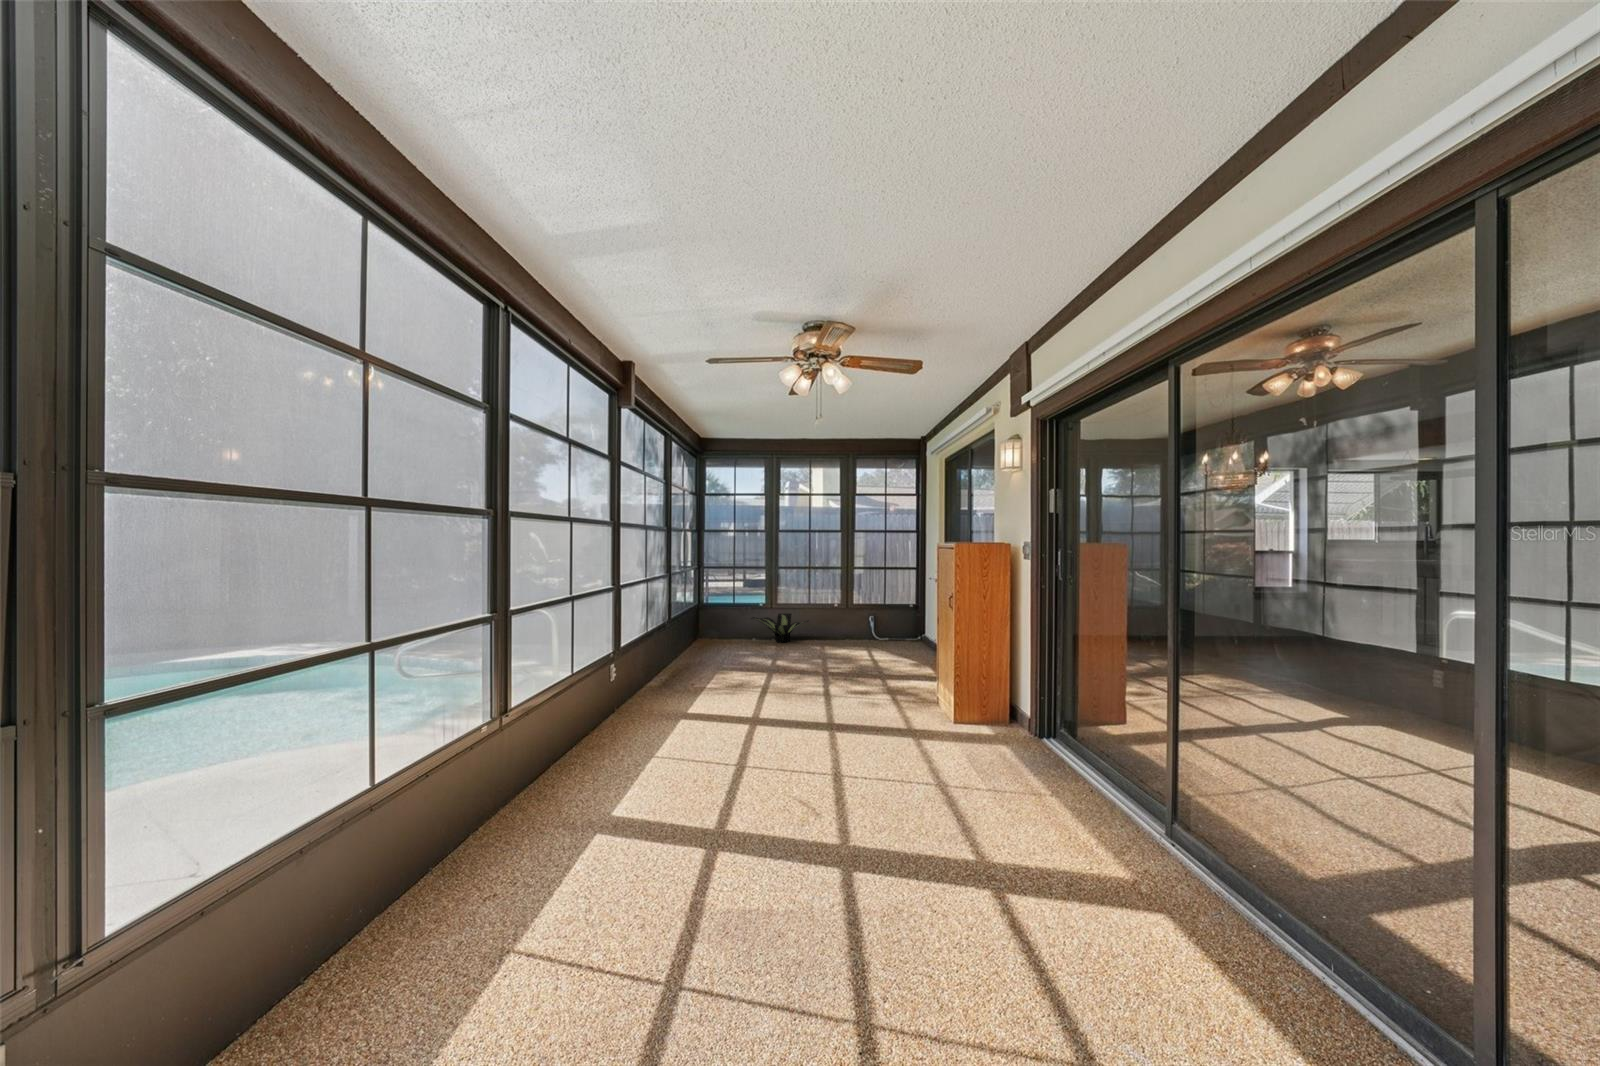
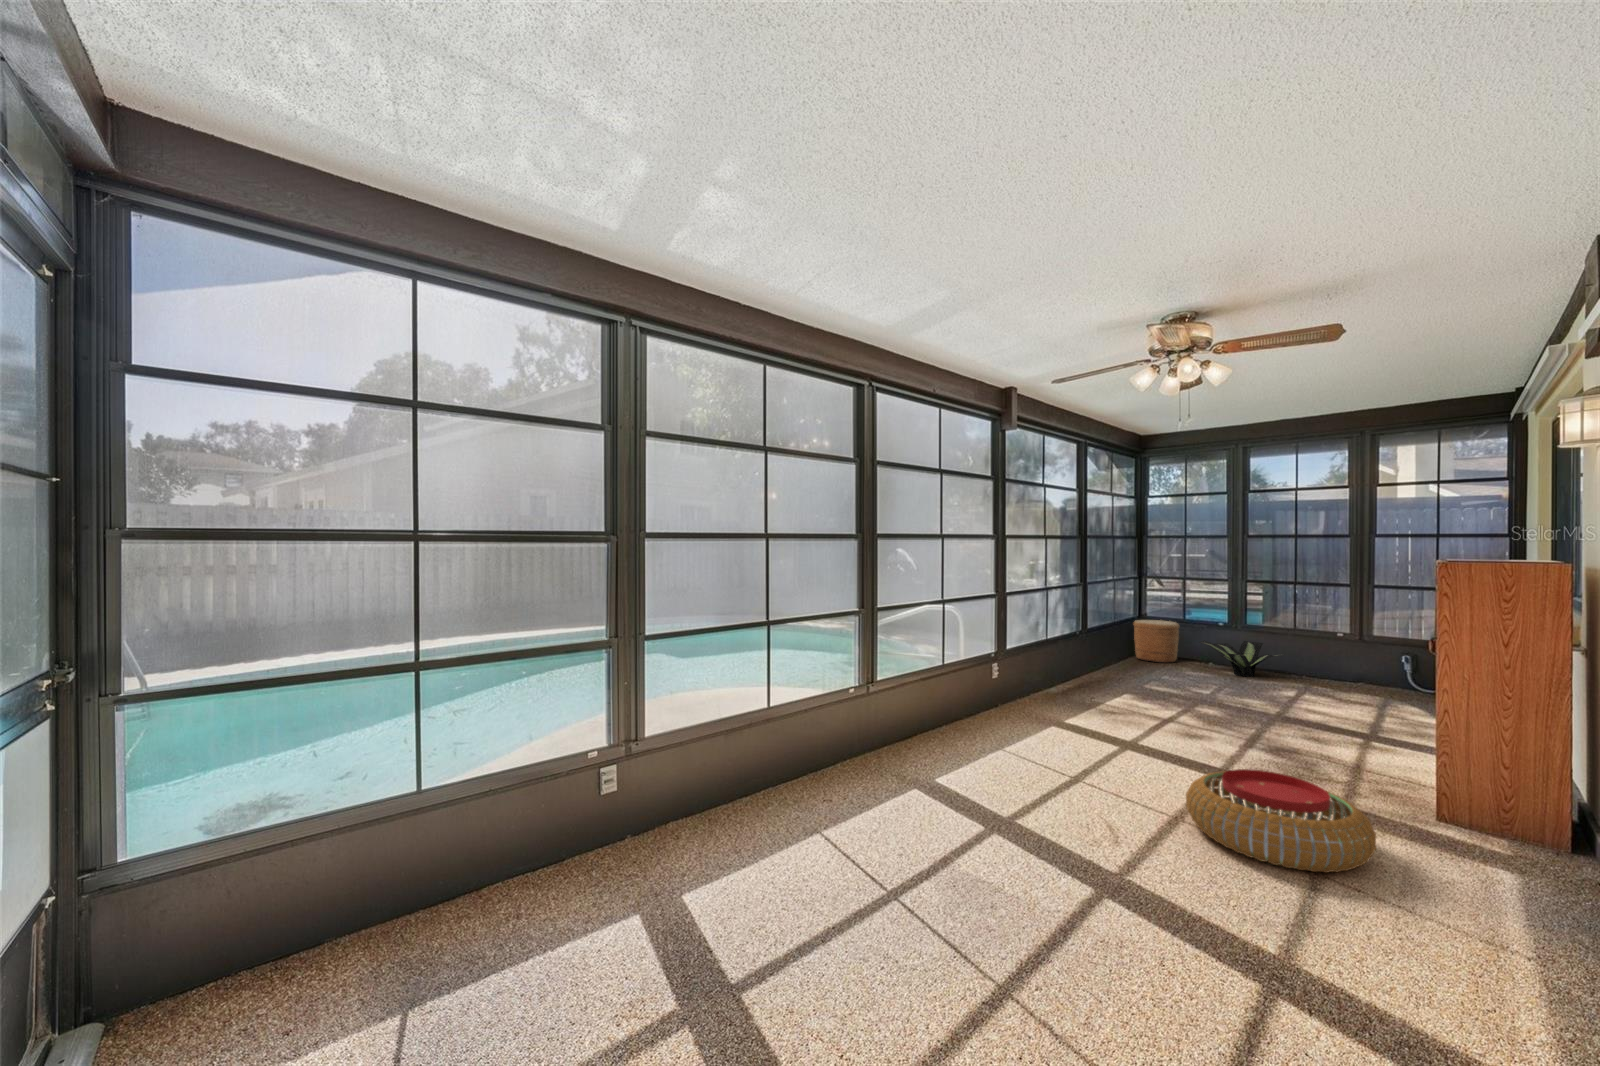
woven basket: none [695,604,732,641] -> present [1133,620,1179,663]
pouf: none [844,713,970,789] -> present [1186,769,1376,872]

